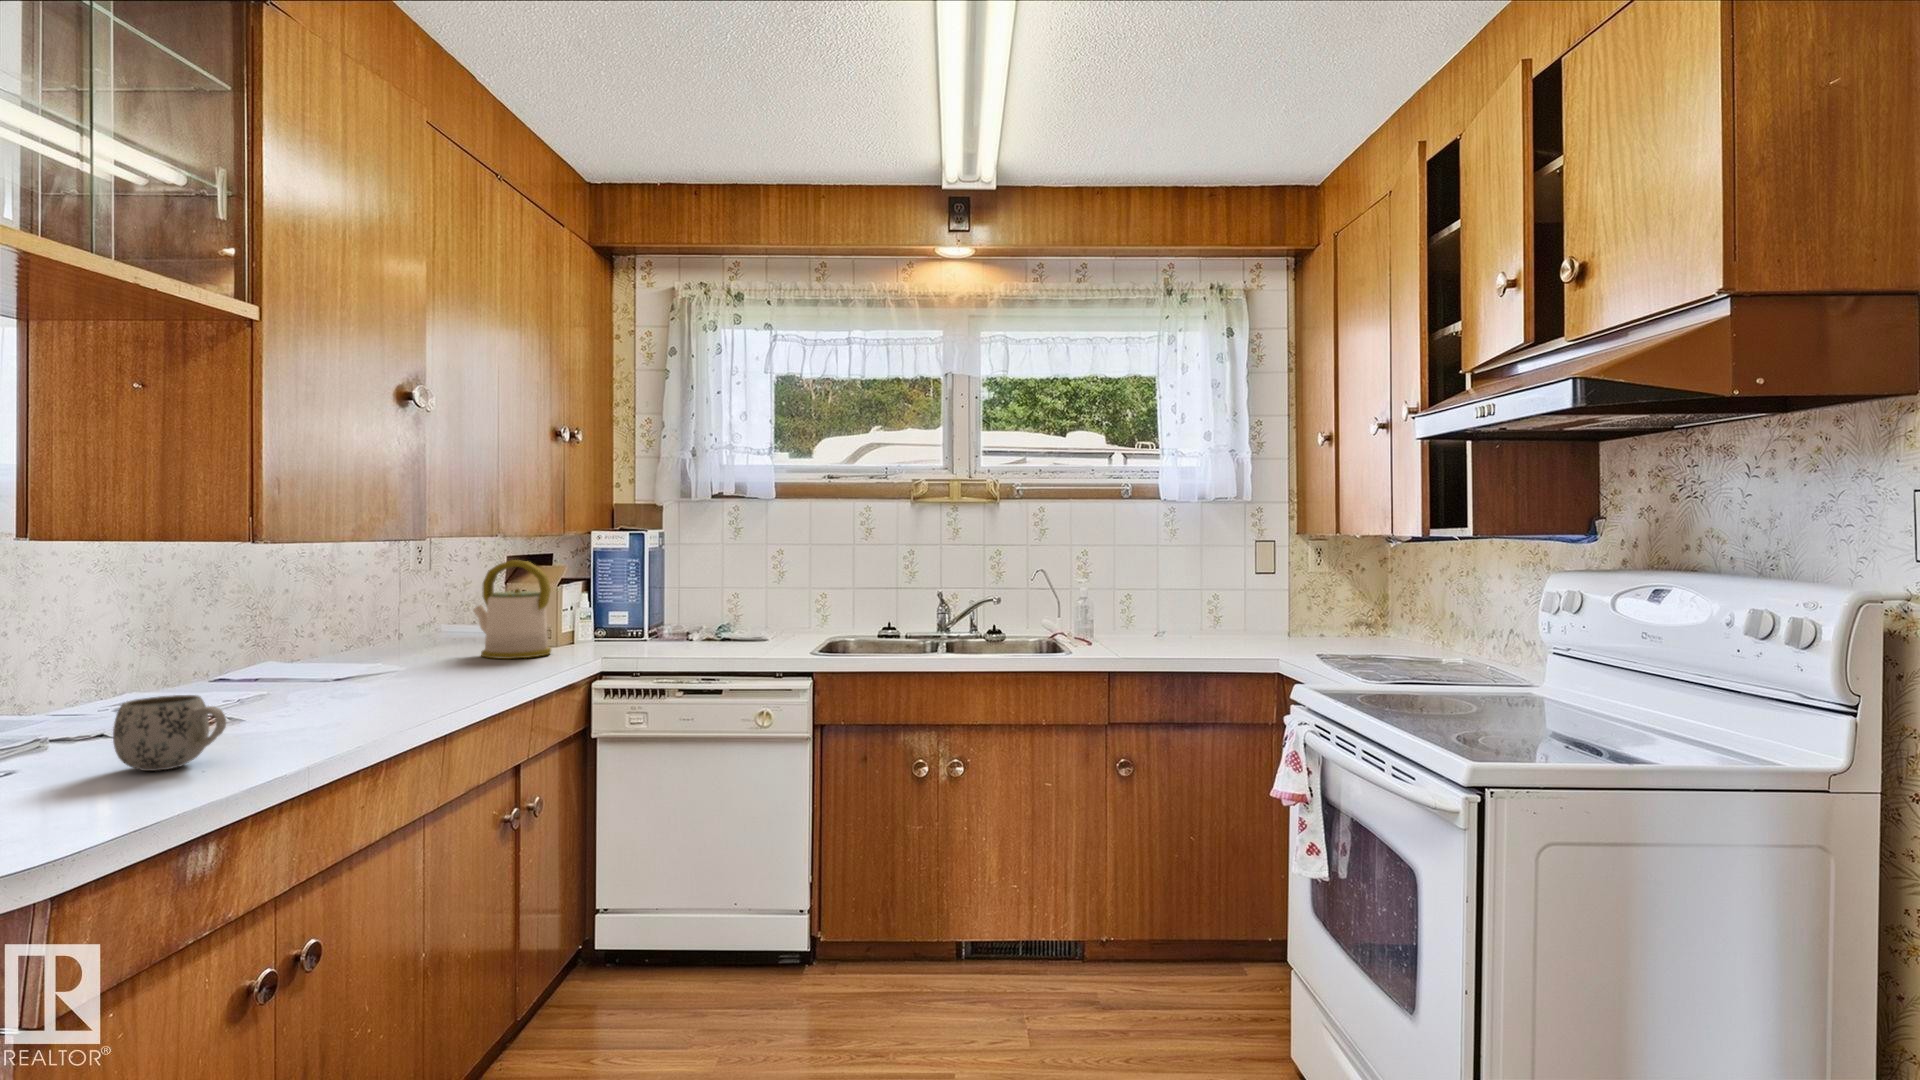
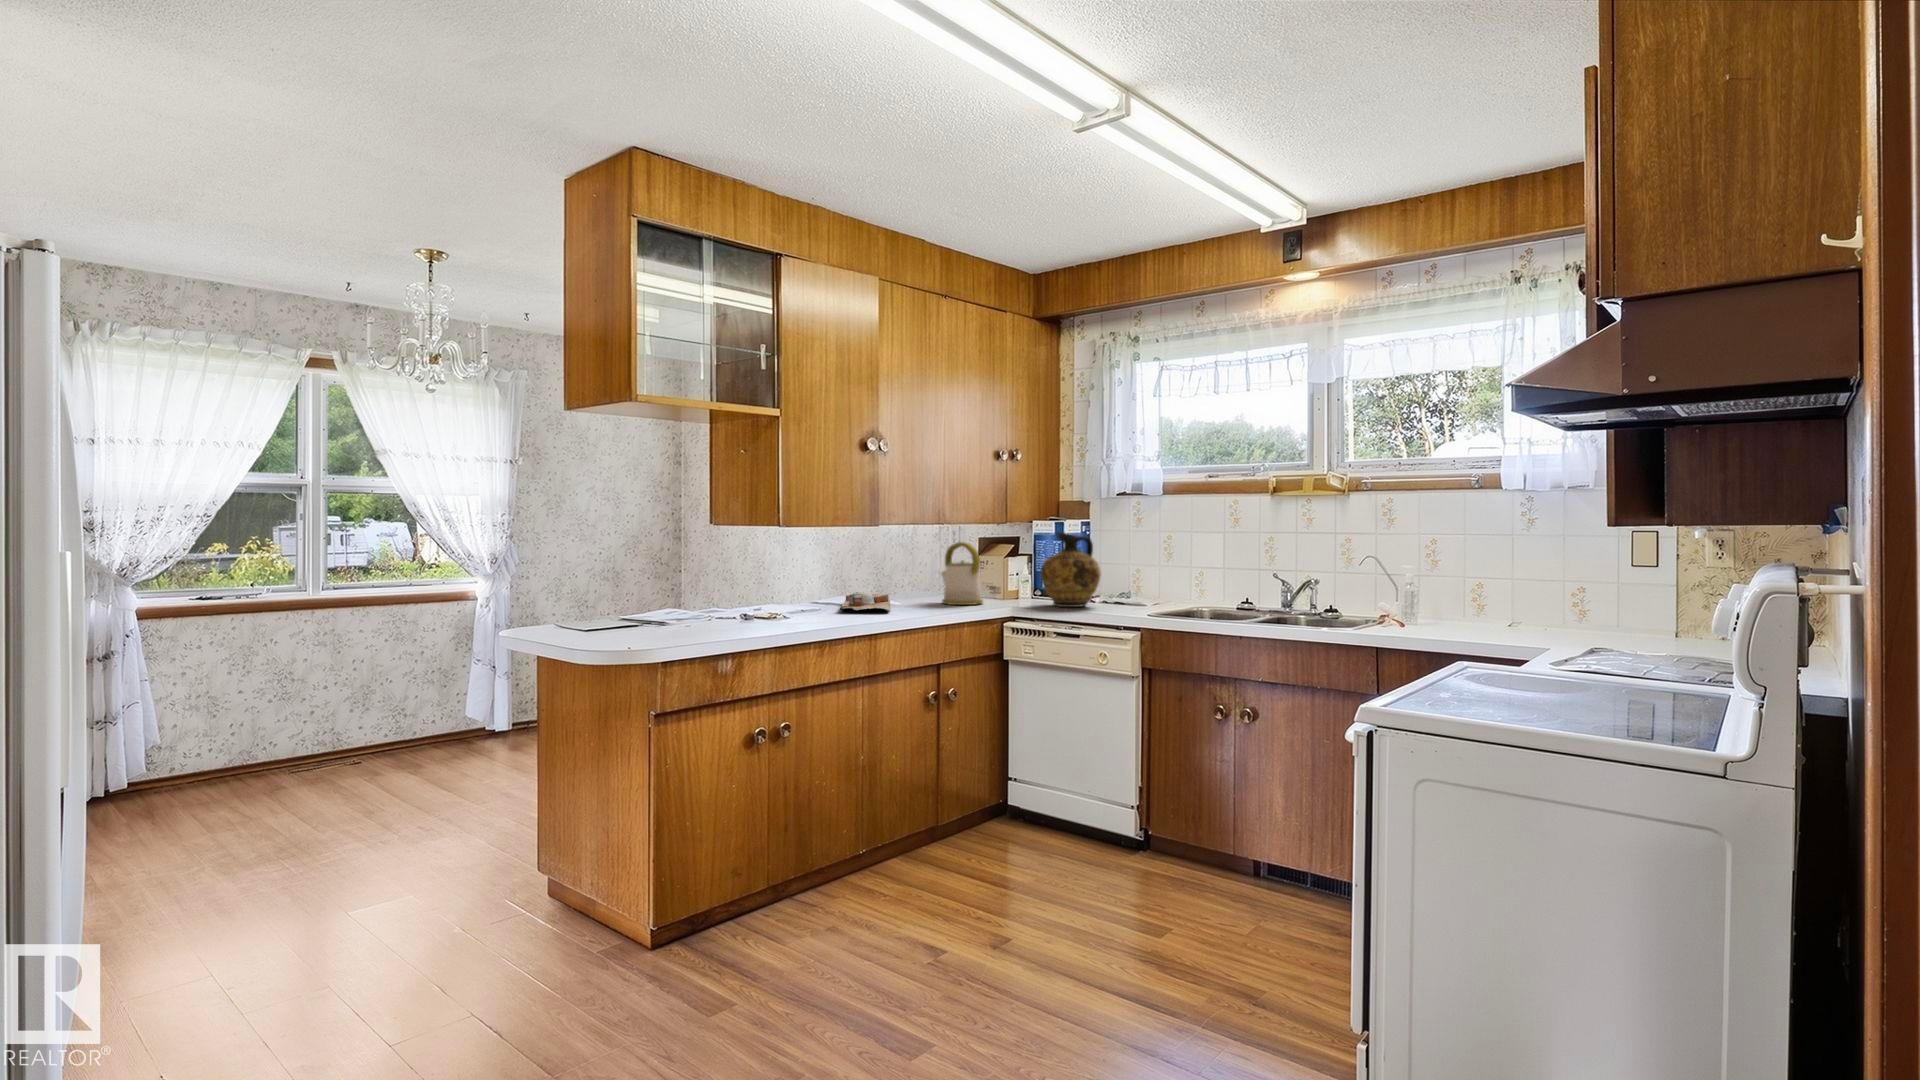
ceramic jug: none [638,545,724,649] -> present [1040,532,1101,607]
cutting board: none [303,650,441,689] -> present [840,592,890,612]
mug: present [113,695,226,771] -> none [717,599,753,630]

